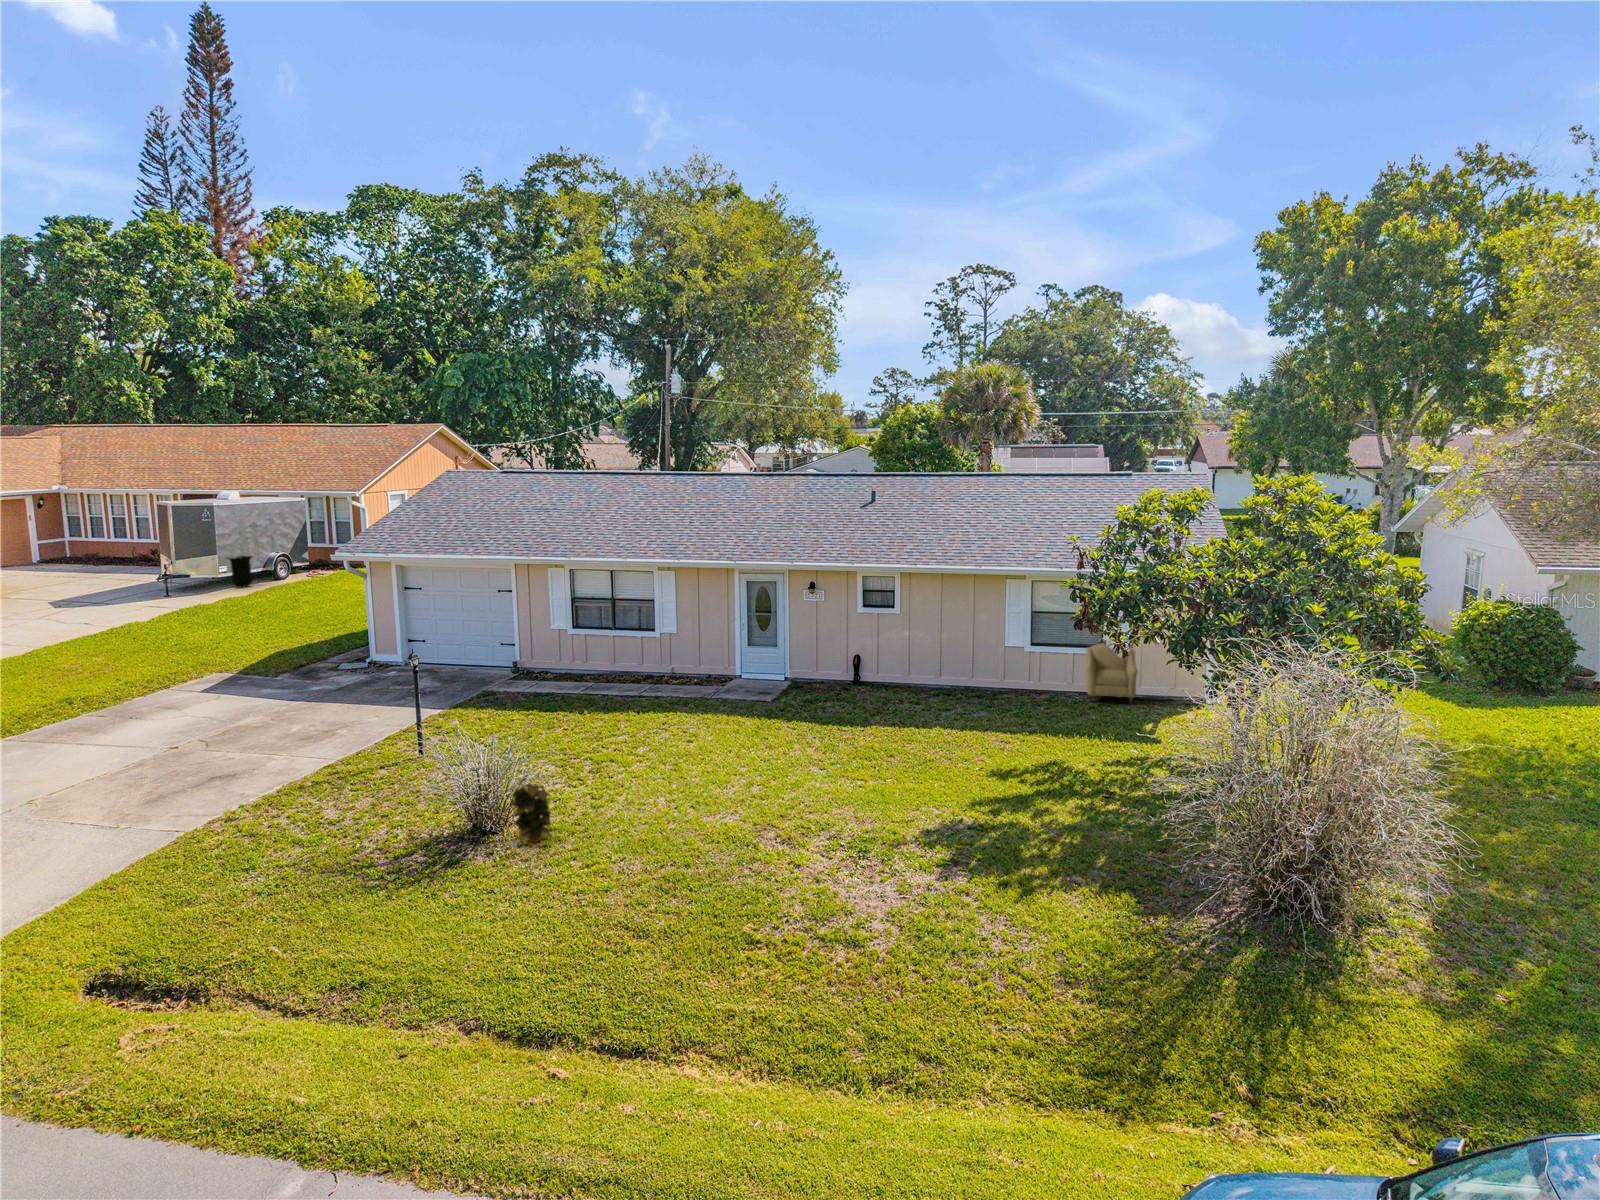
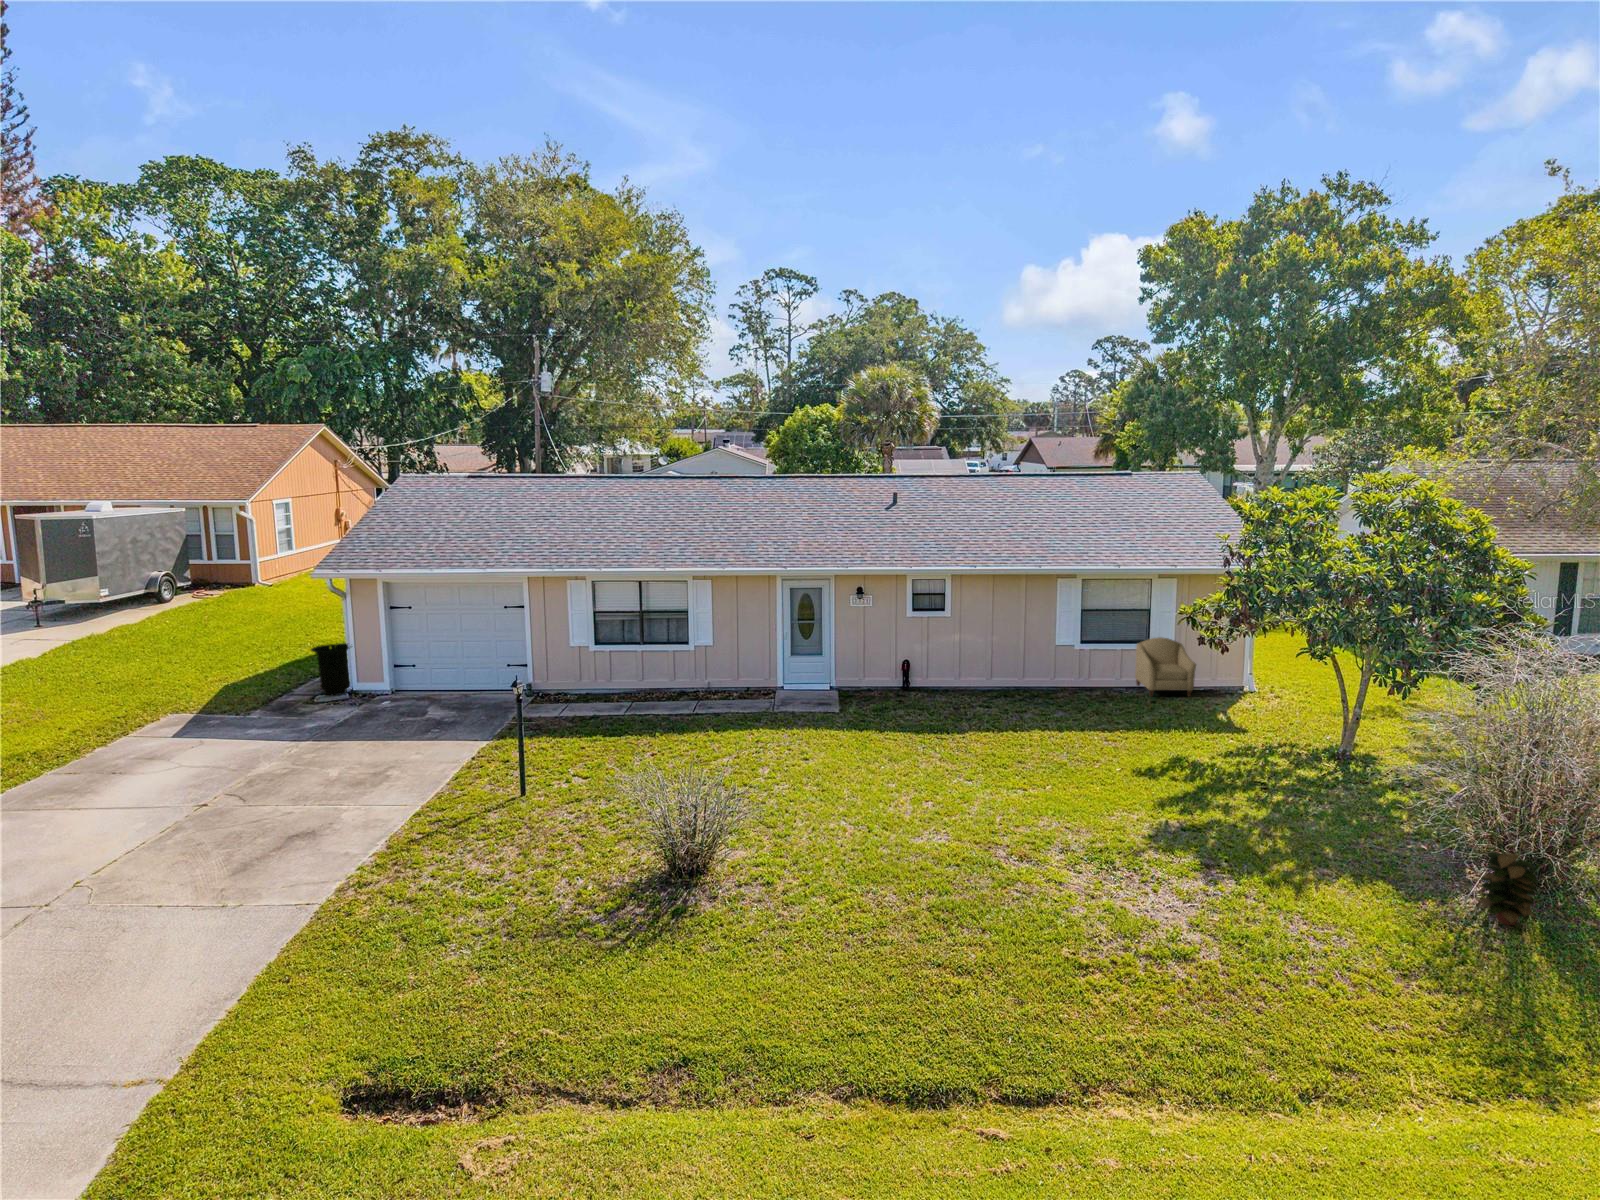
trash can: present [228,556,252,587] -> present [311,643,350,695]
decorative plant: present [510,783,551,842] -> present [1478,852,1537,925]

